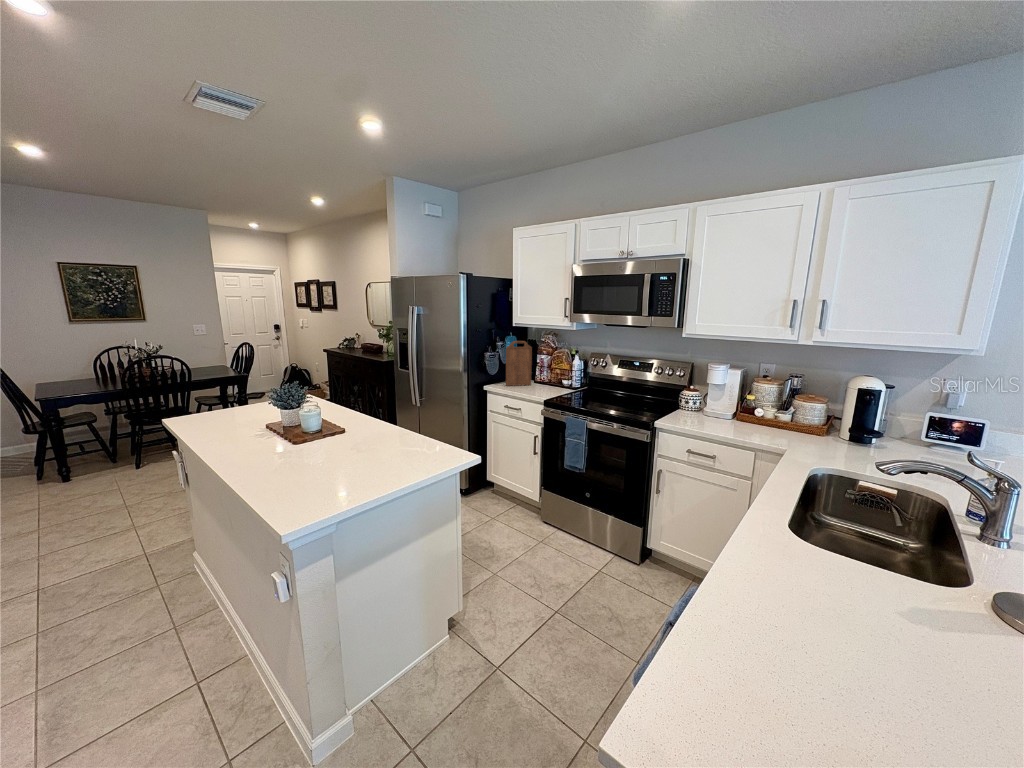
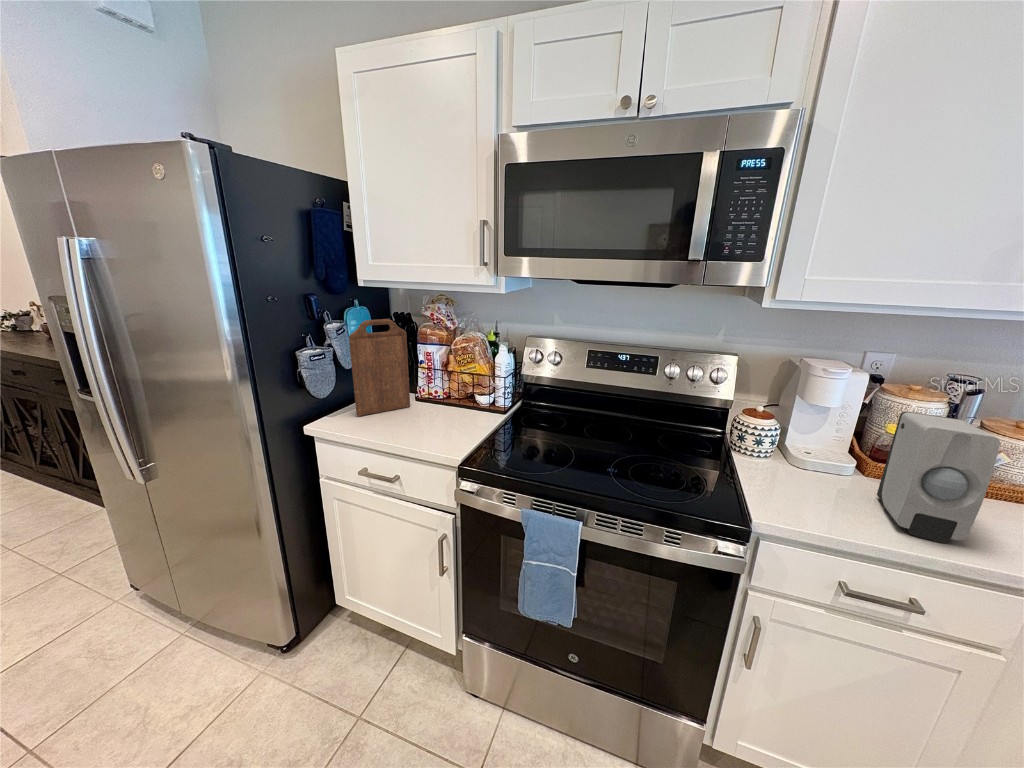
soap dispenser: none [720,381,761,433] -> present [877,411,1000,543]

